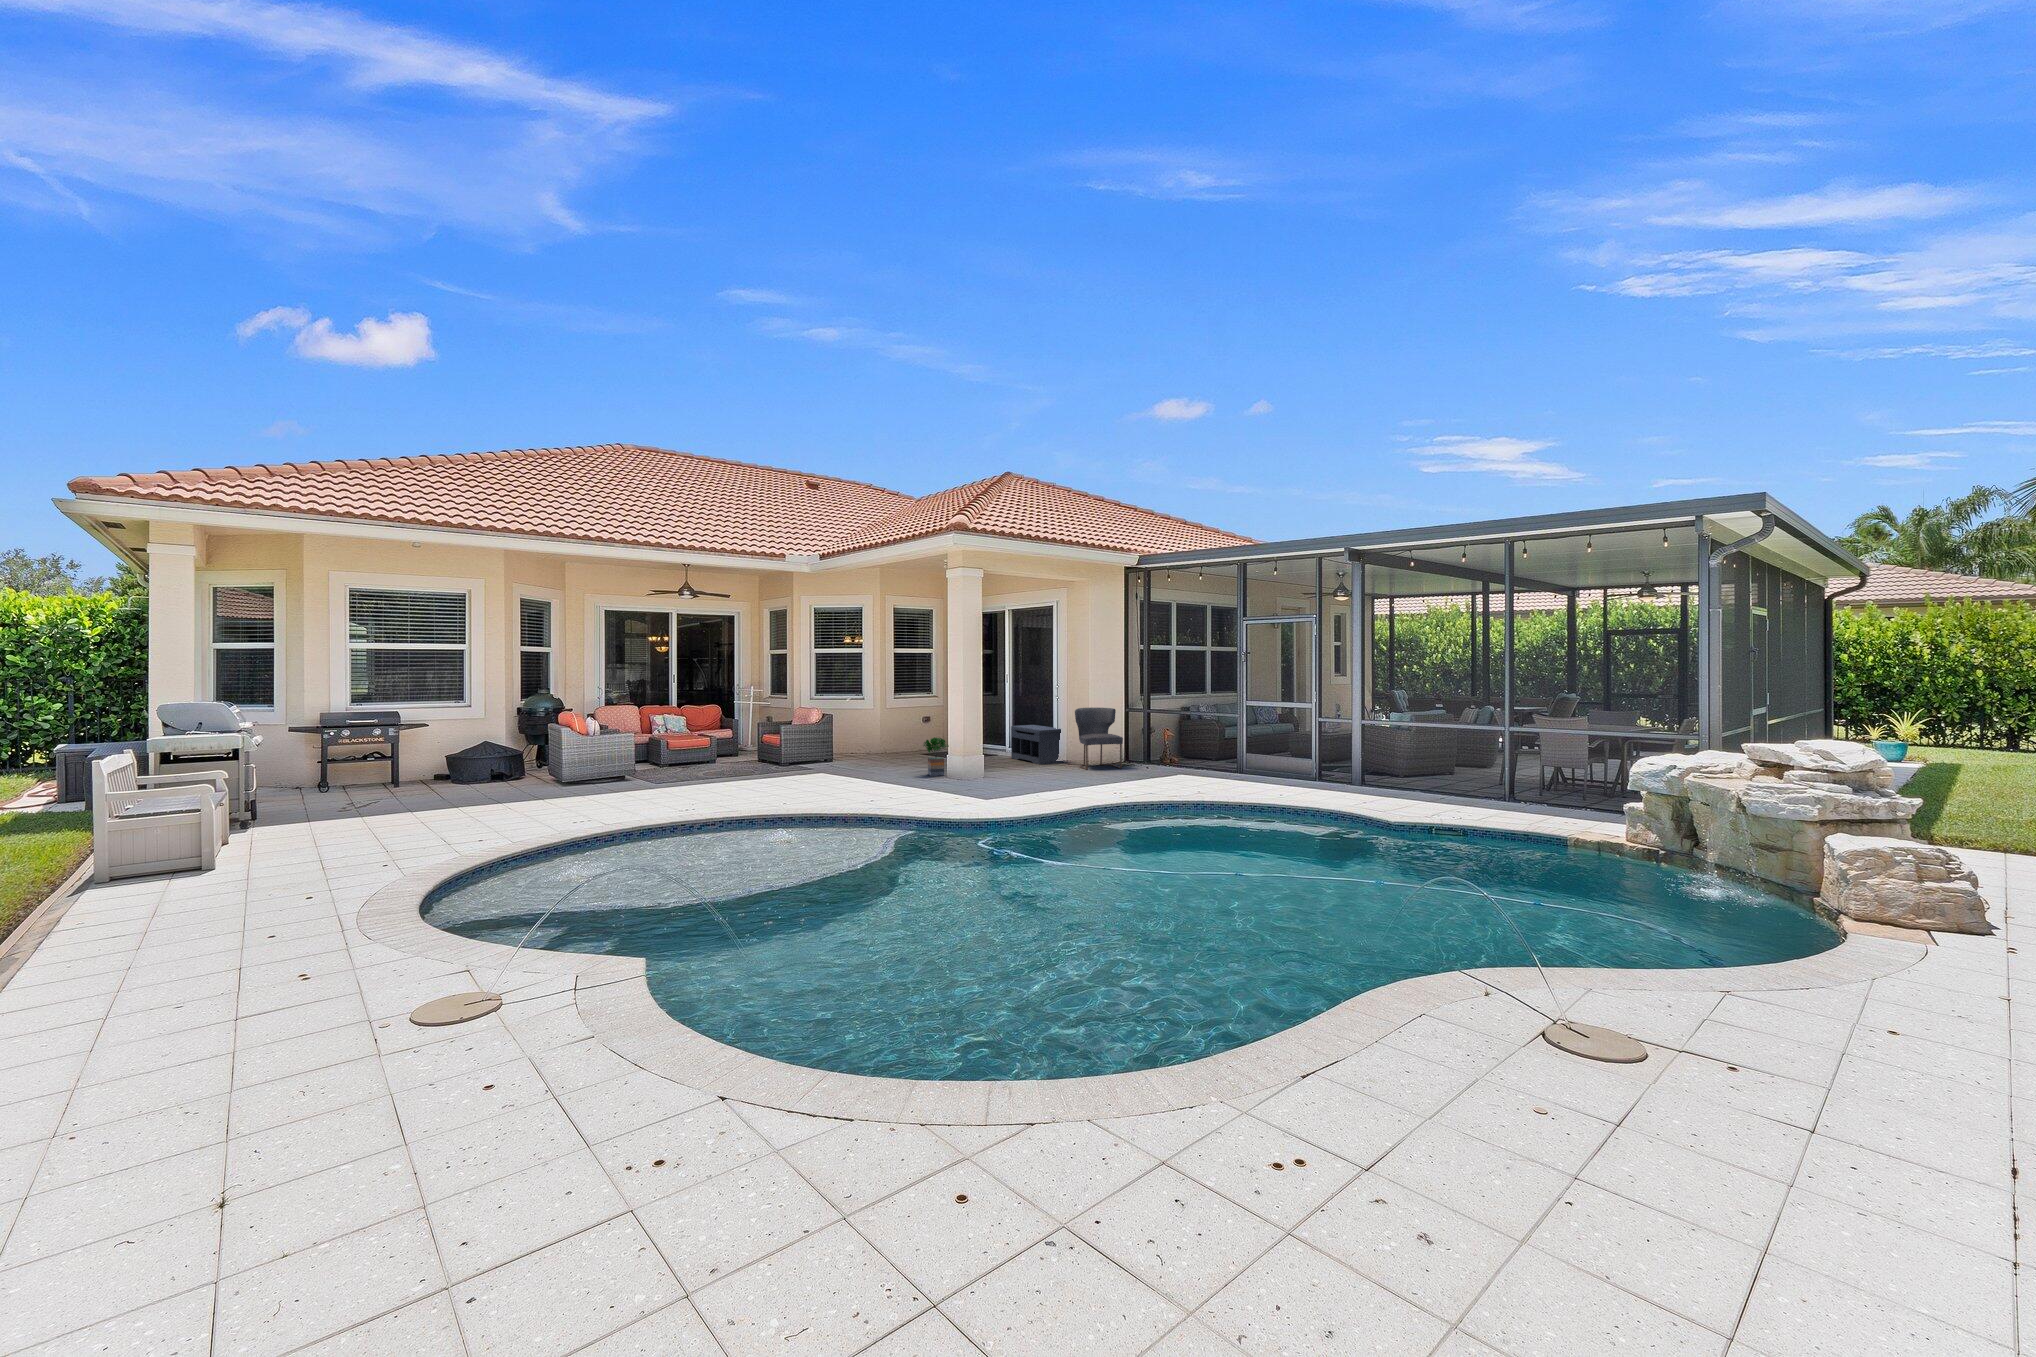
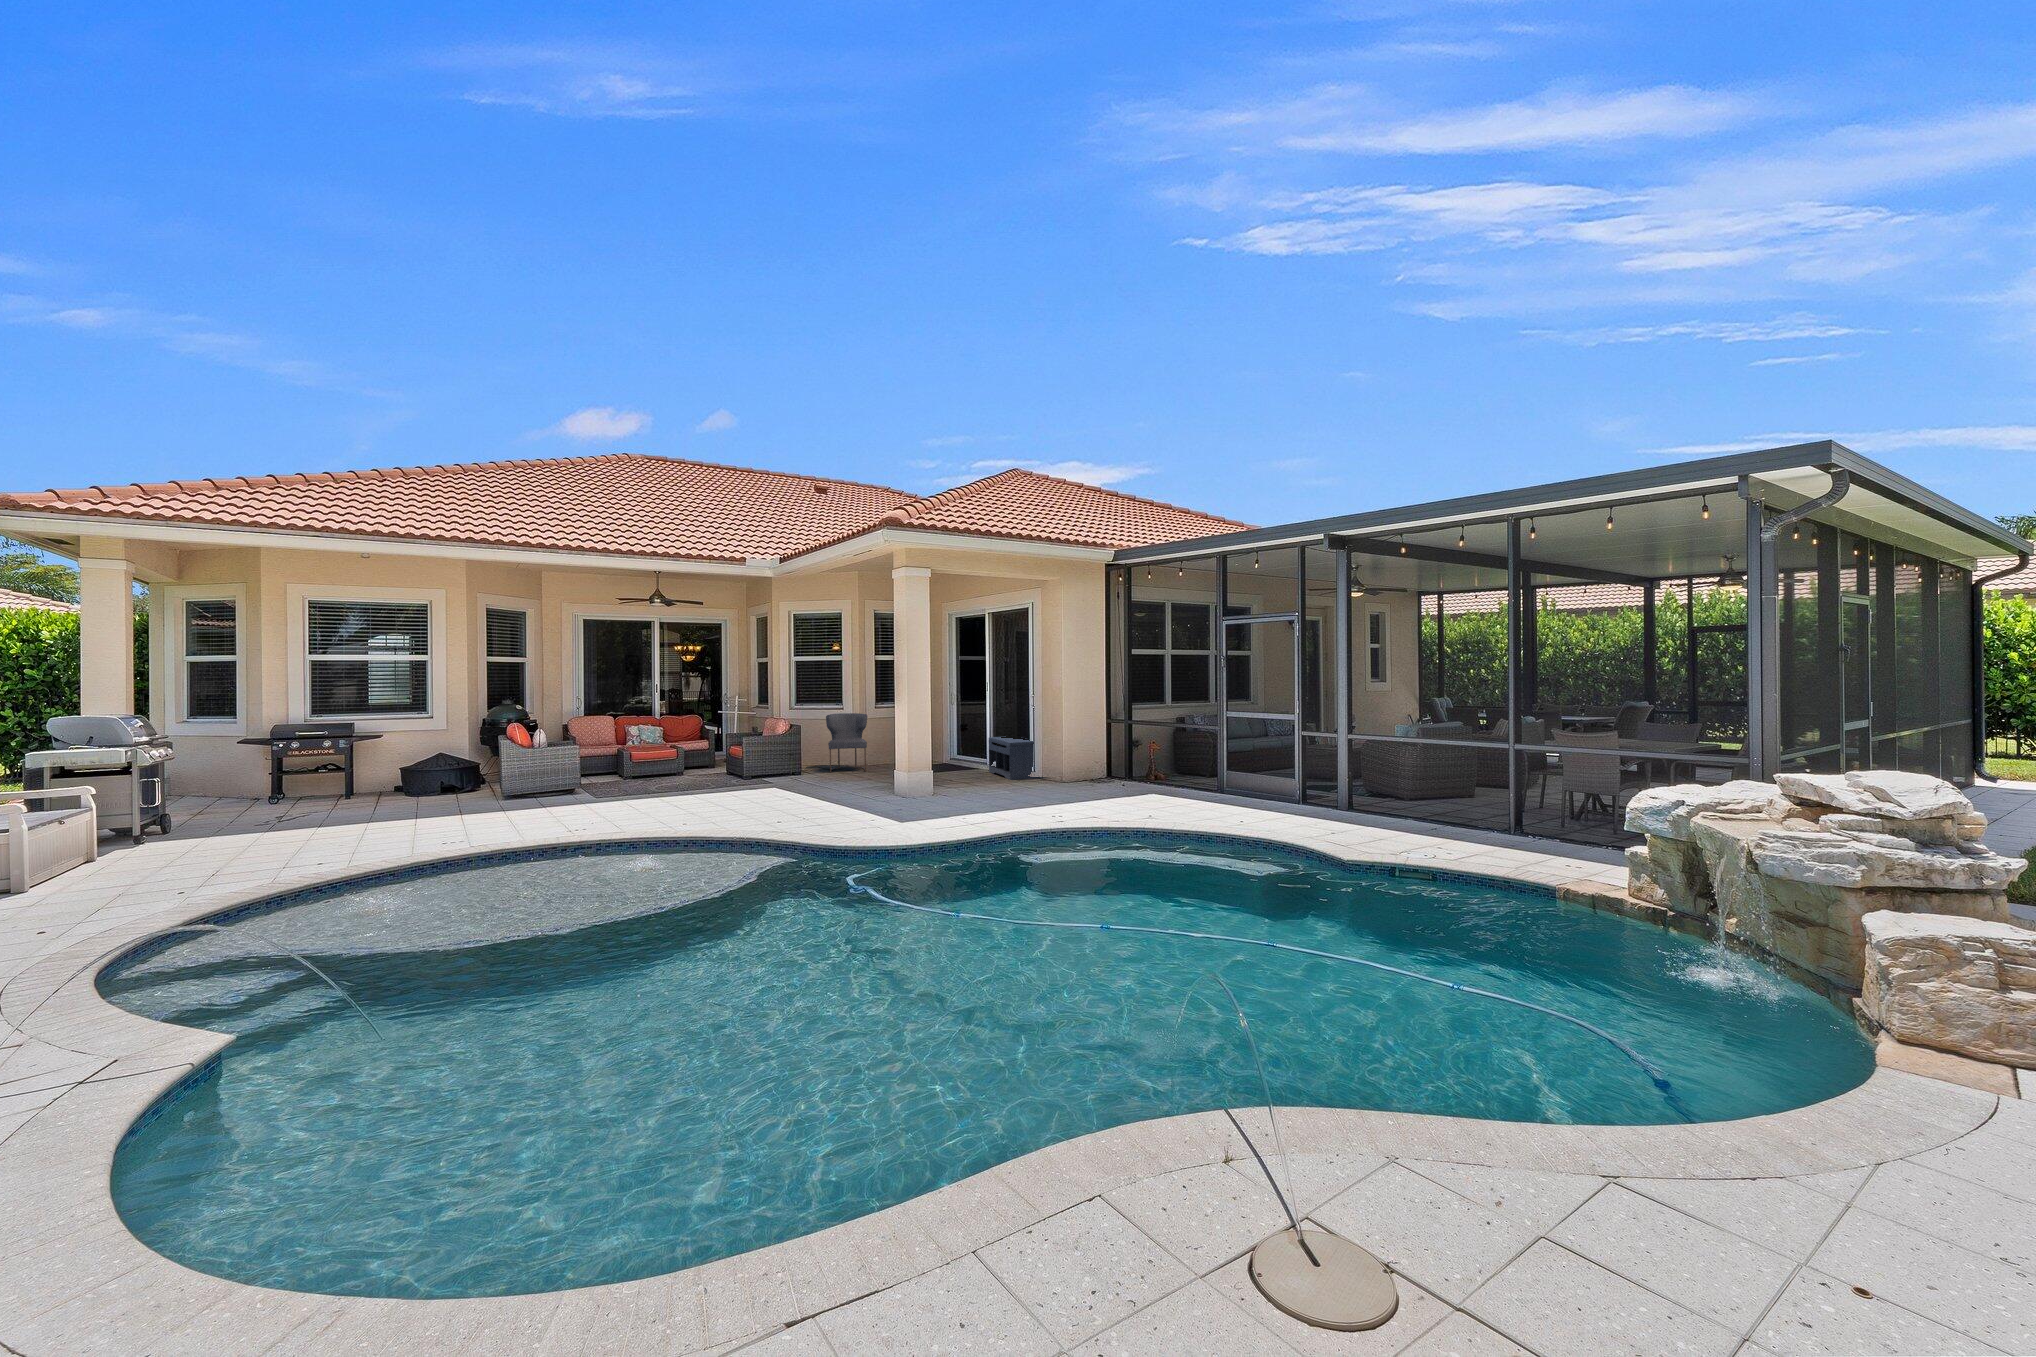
chair: present [1075,708,1123,770] -> present [826,713,868,773]
potted tree: present [924,737,949,776] -> none [871,750,901,792]

